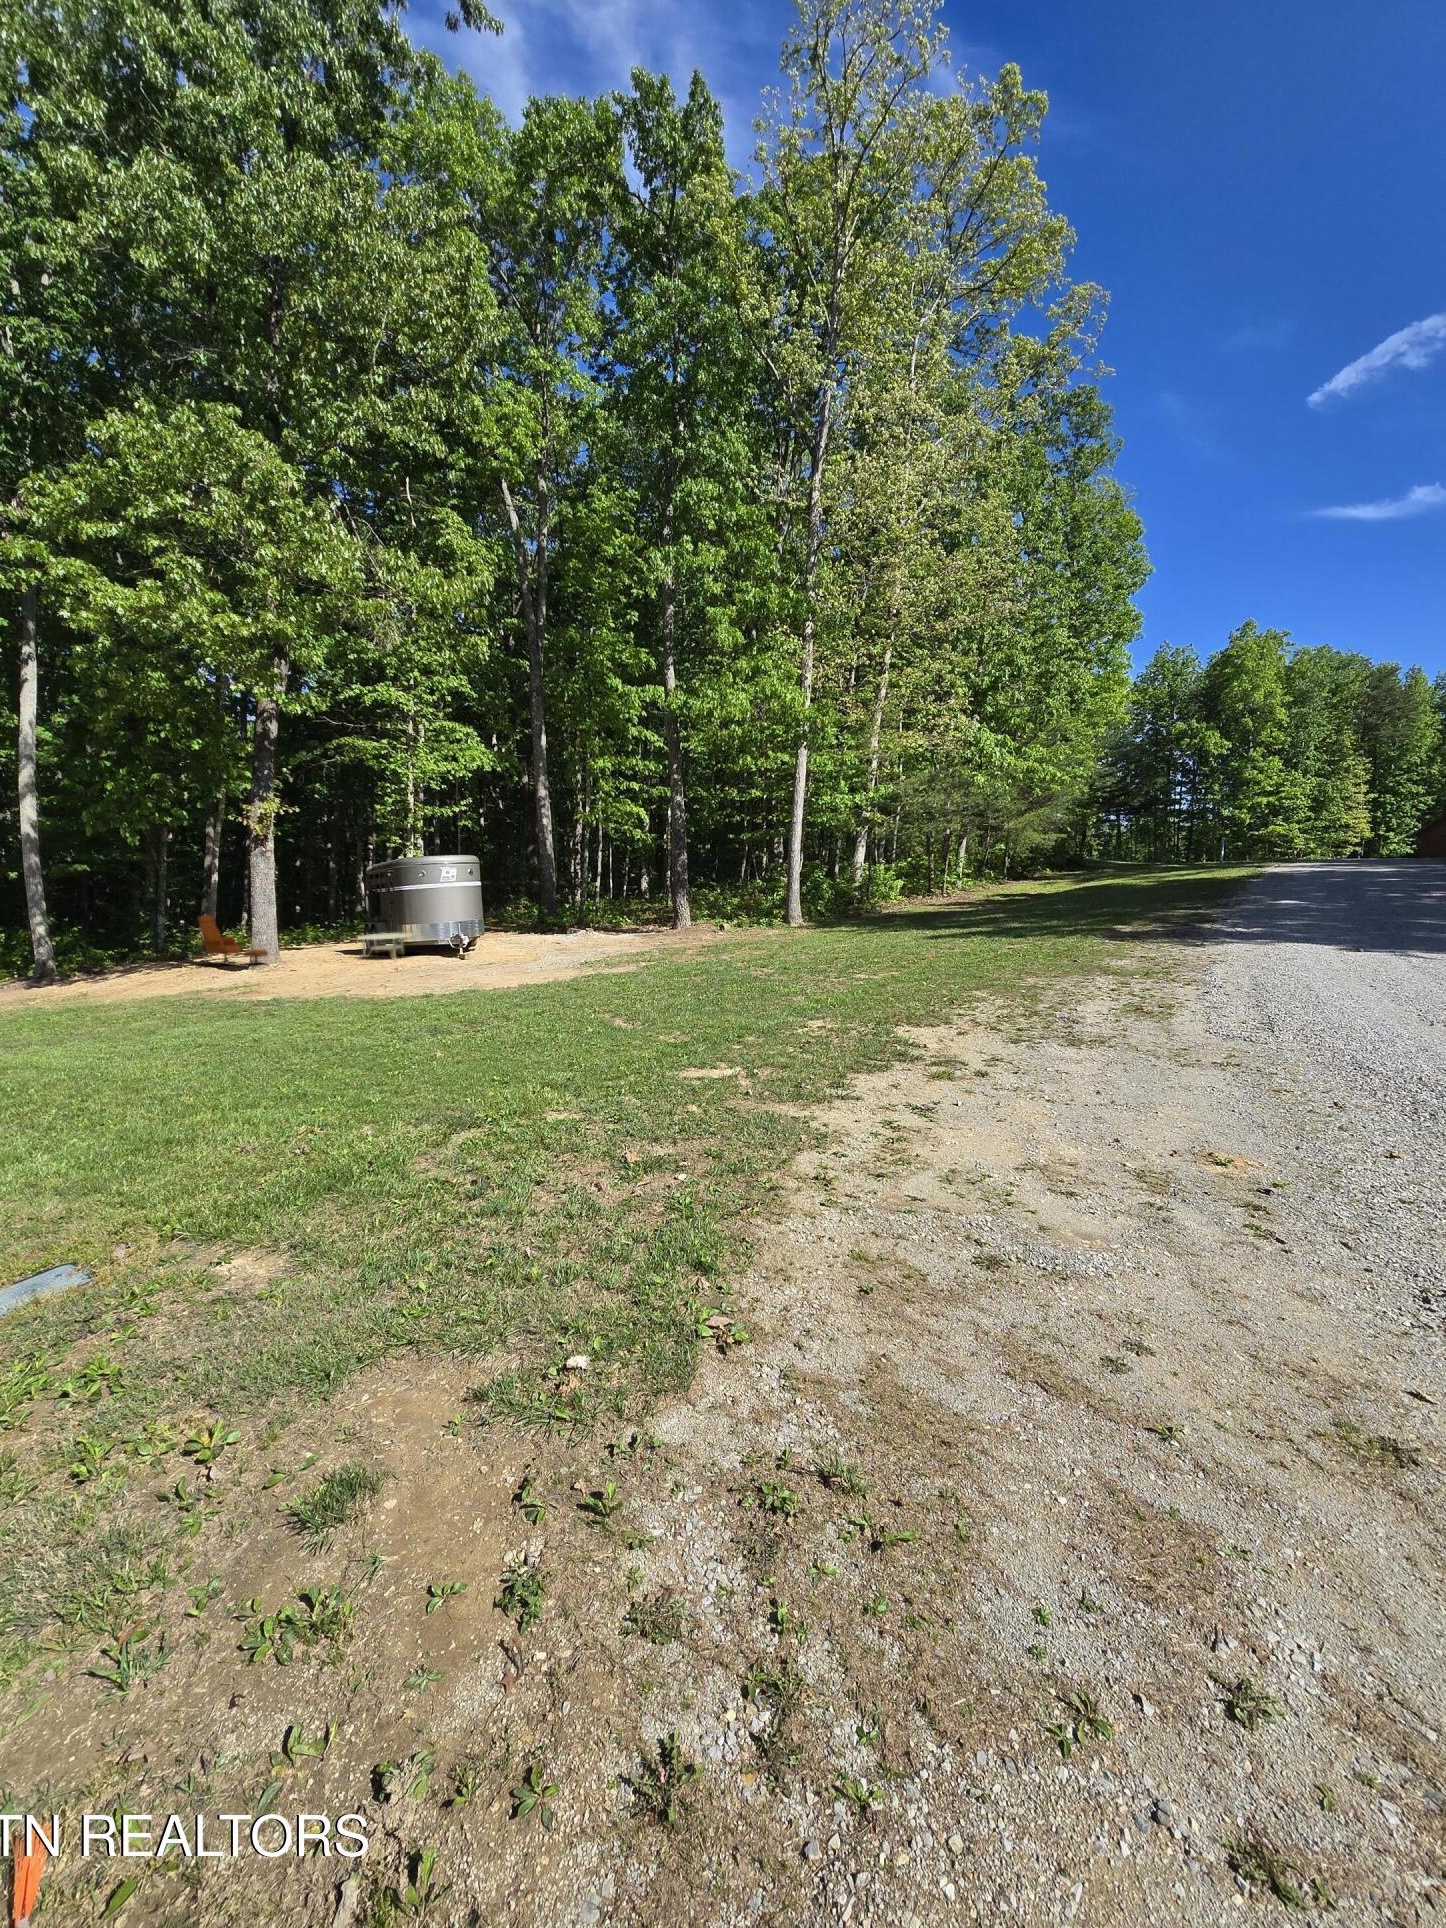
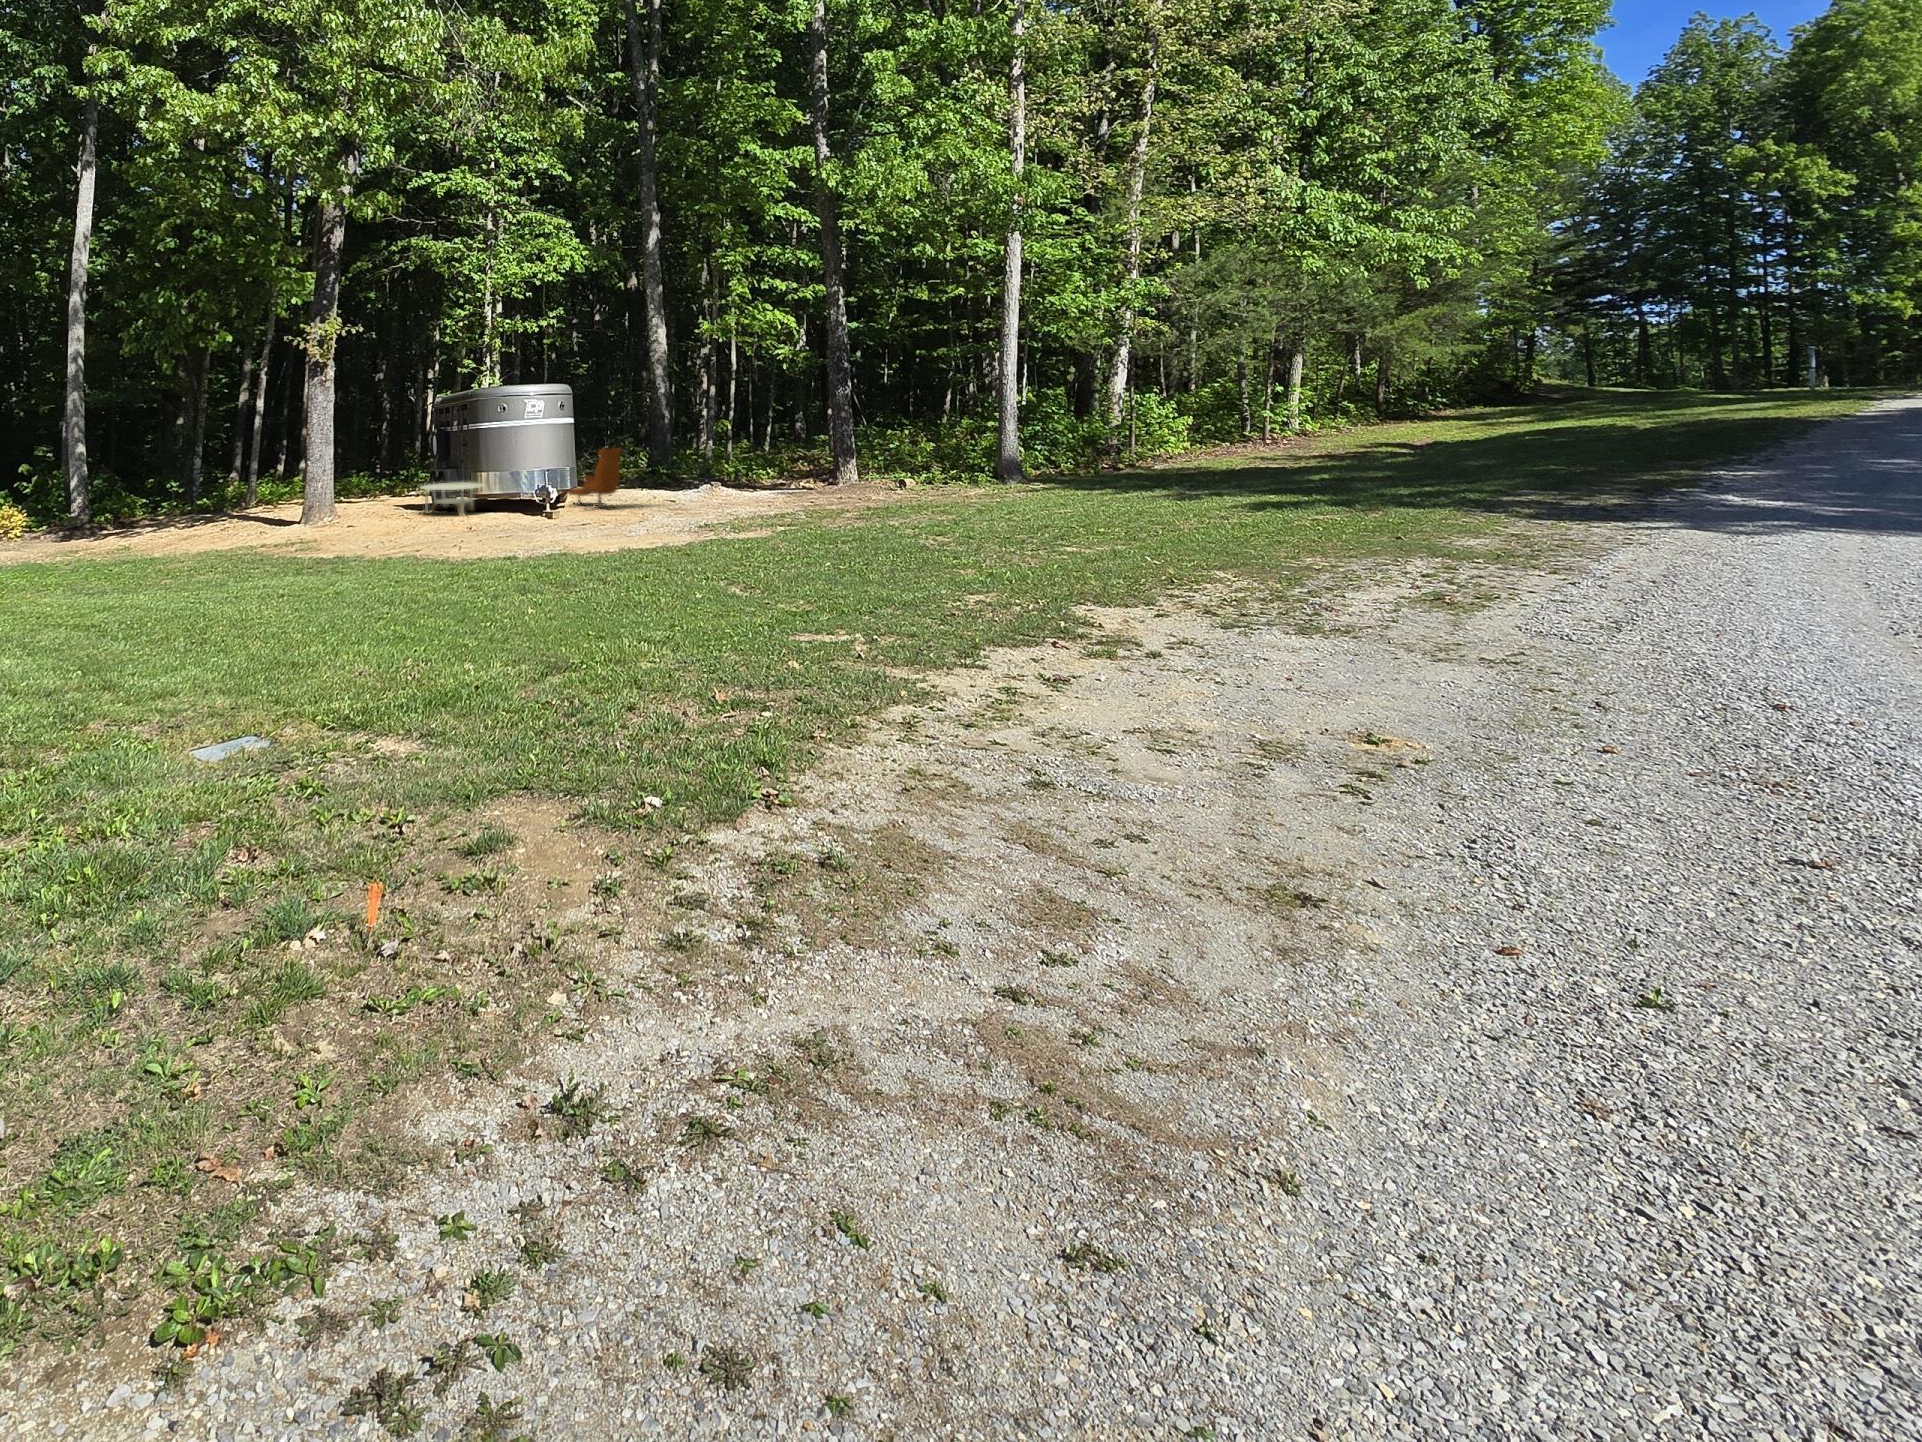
lounge chair: present [198,915,268,964] -> present [567,448,621,507]

